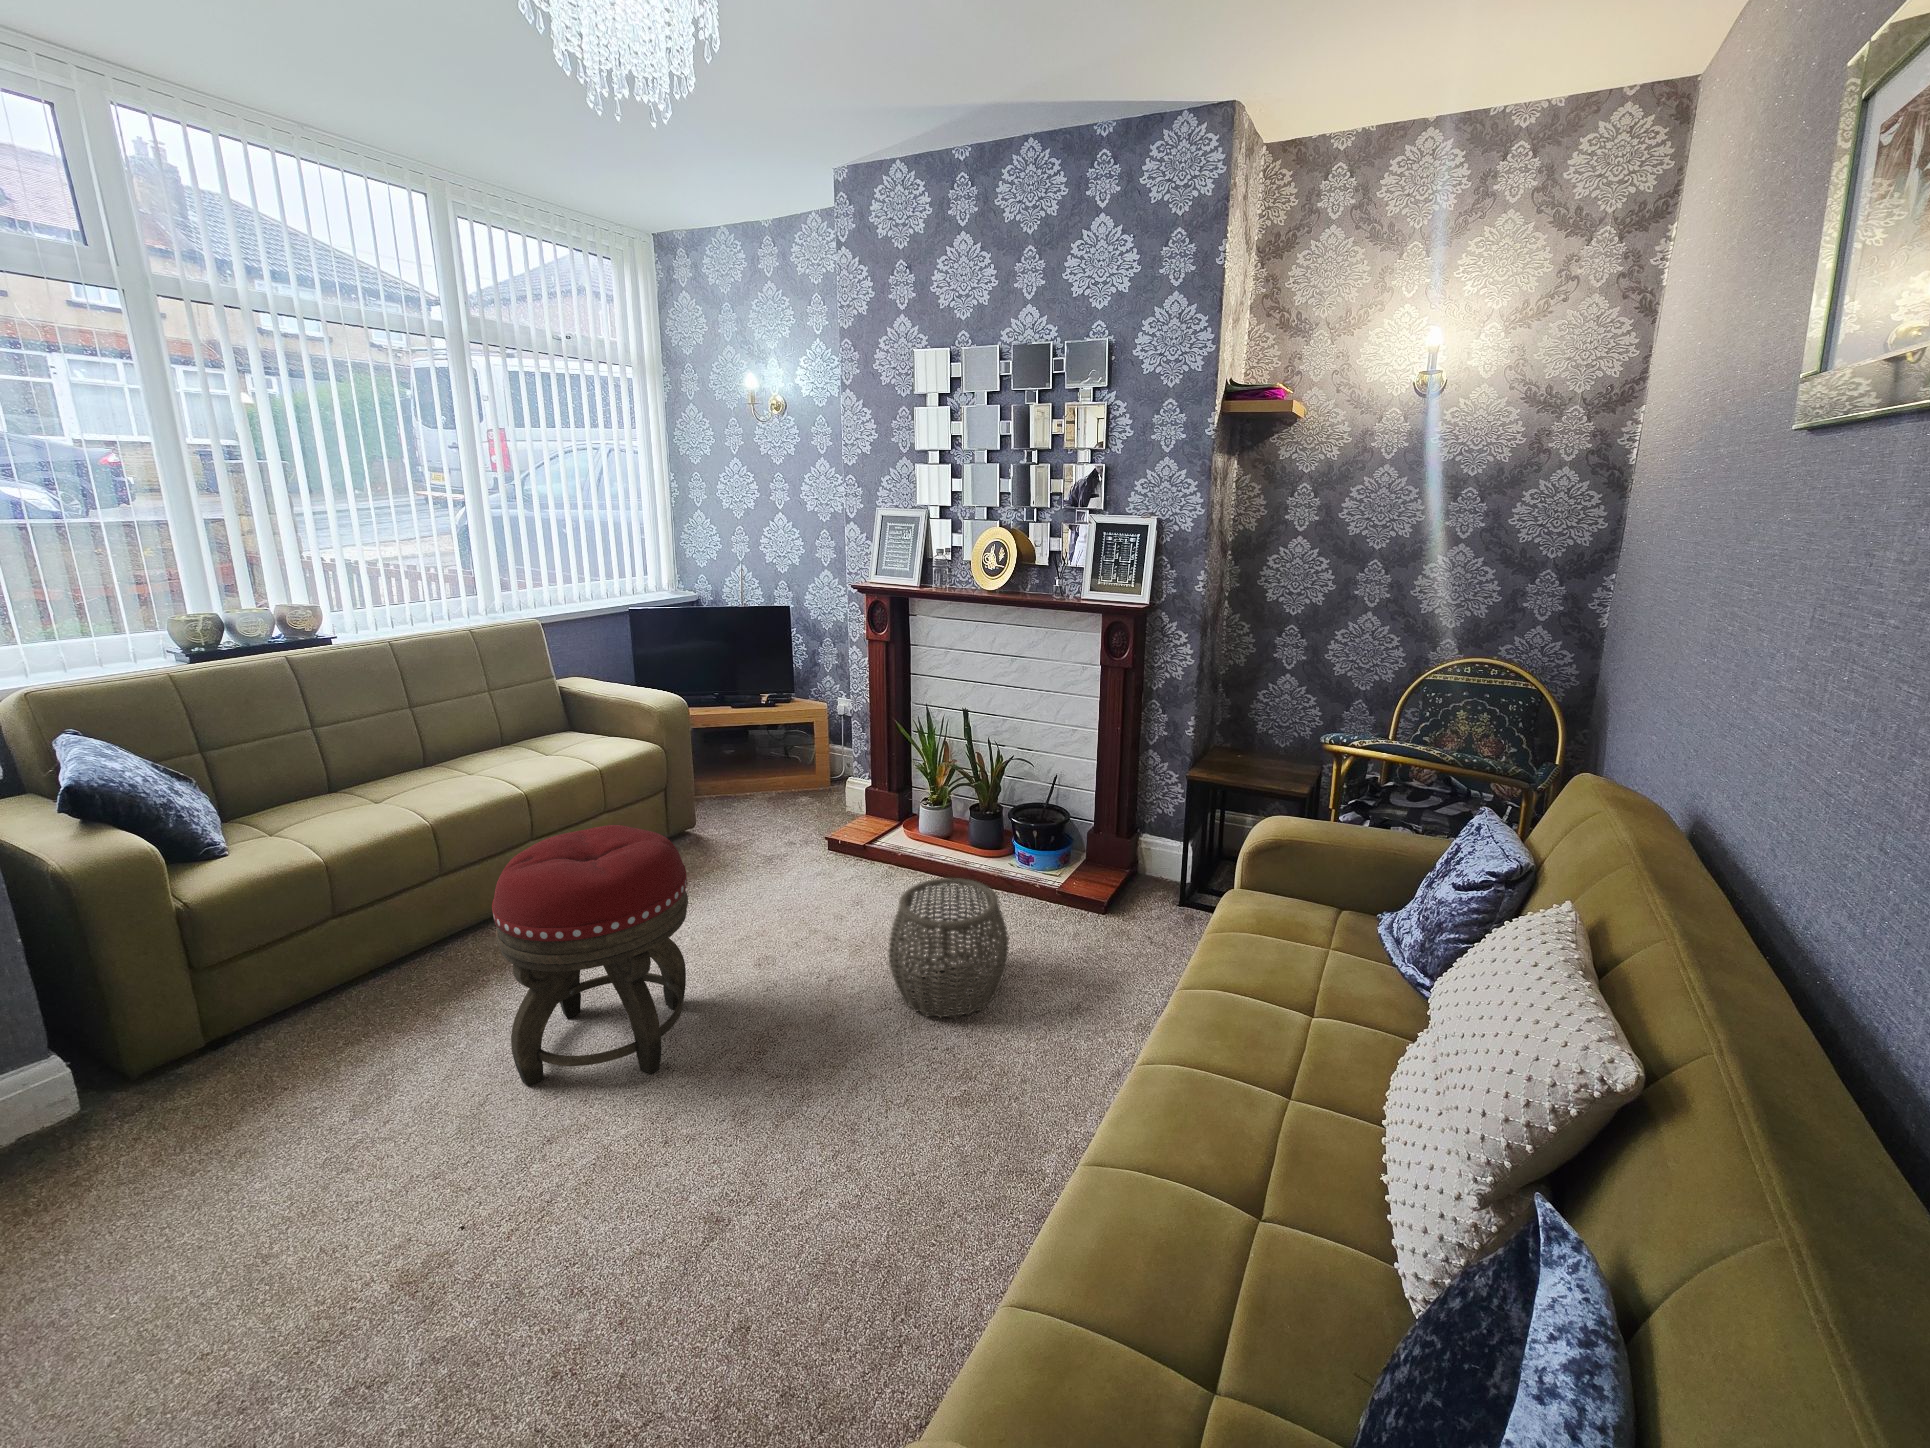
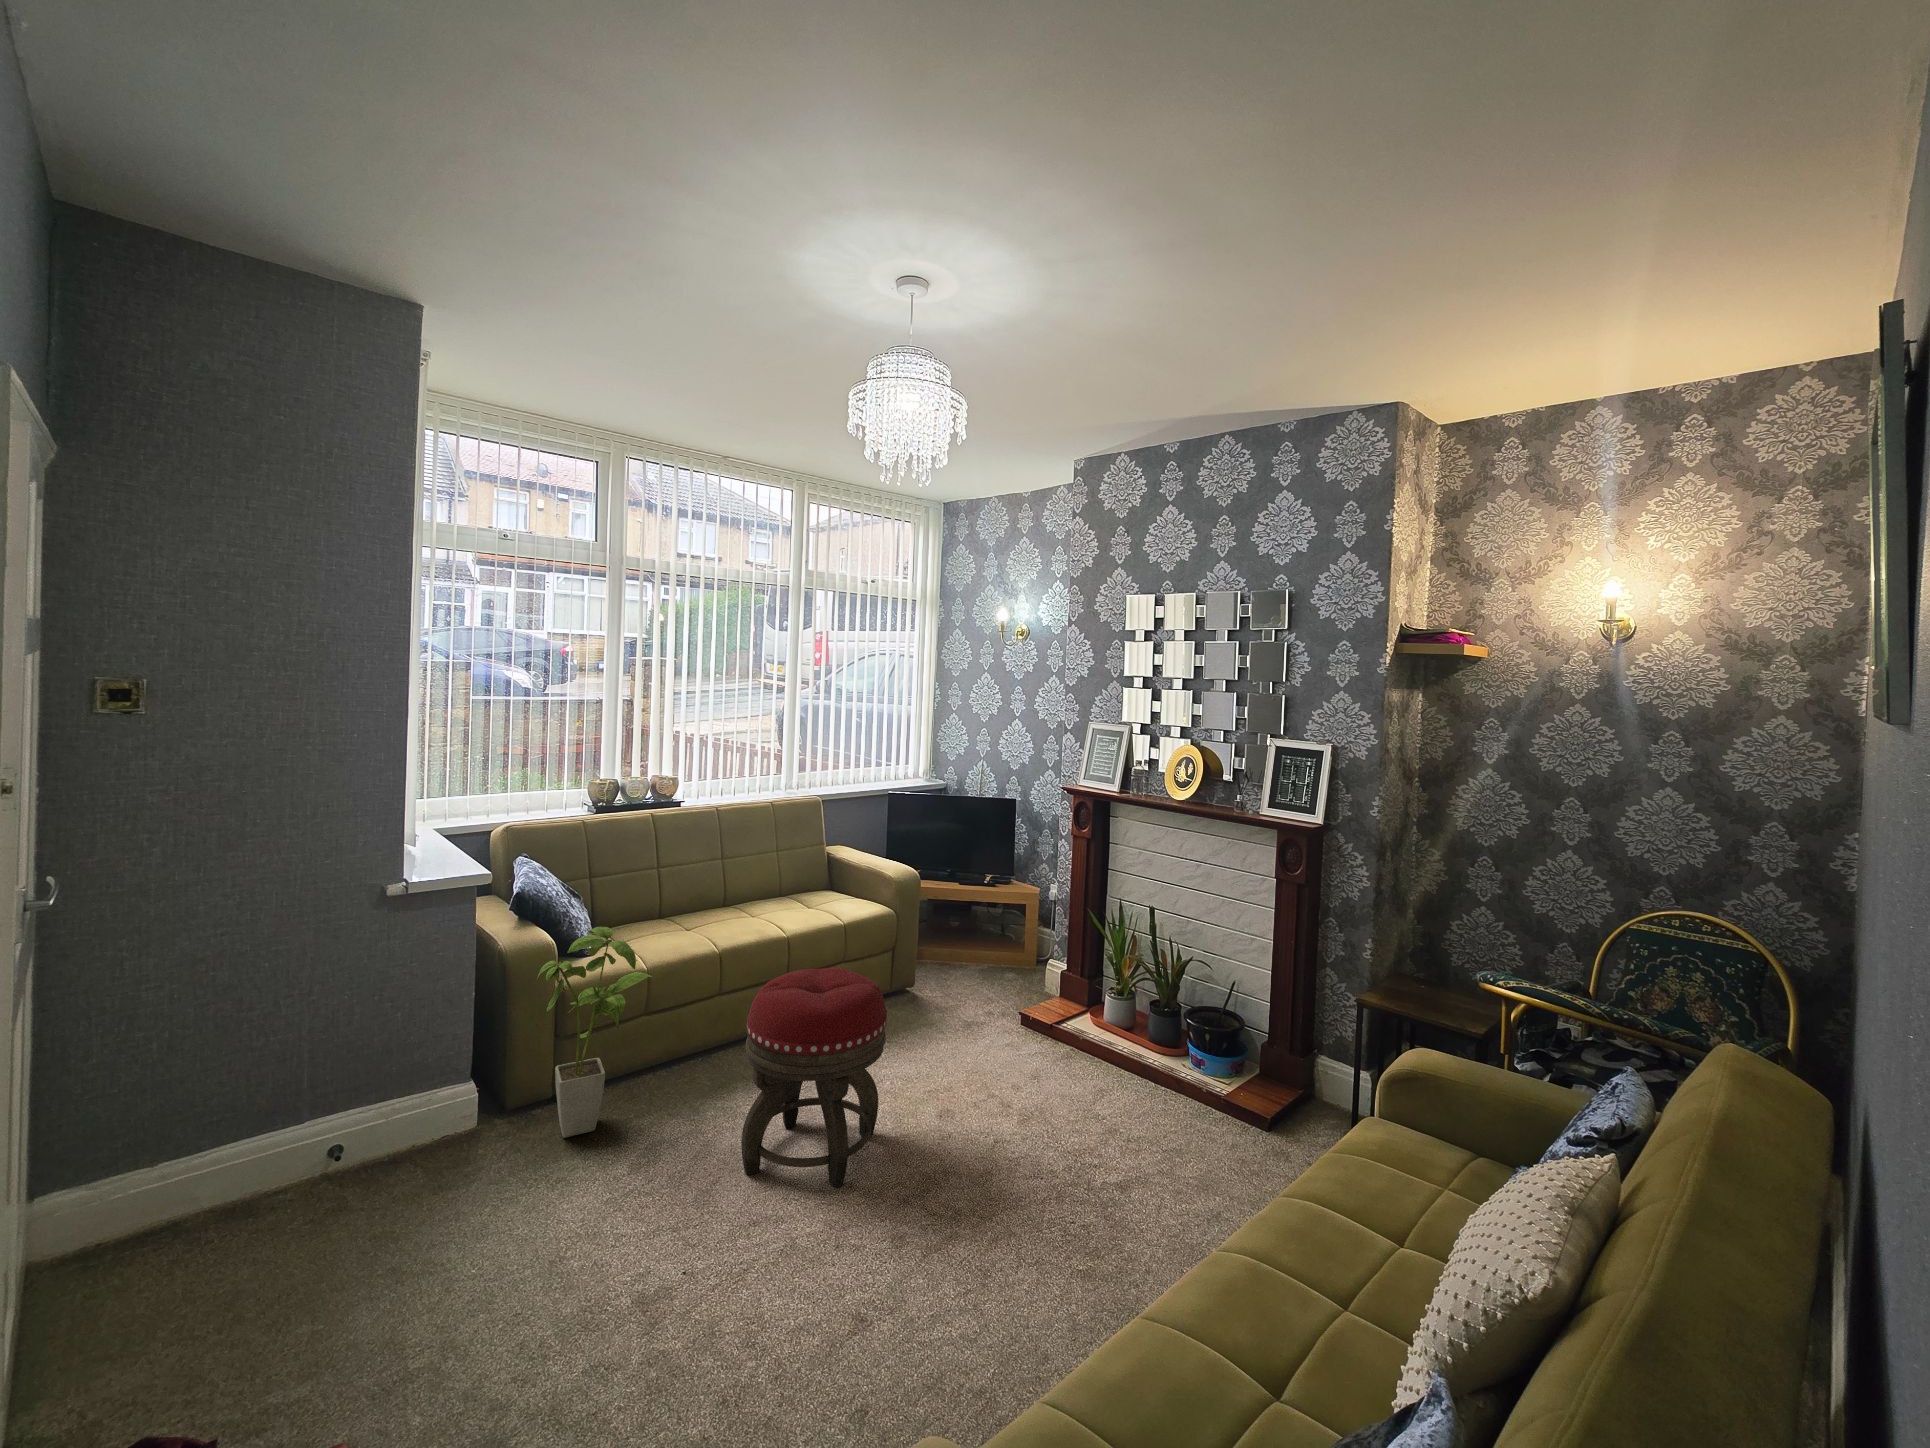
house plant: none [128,821,333,1099] -> present [537,927,652,1138]
woven basket: present [888,878,1009,1018] -> none [1042,1061,1154,1200]

